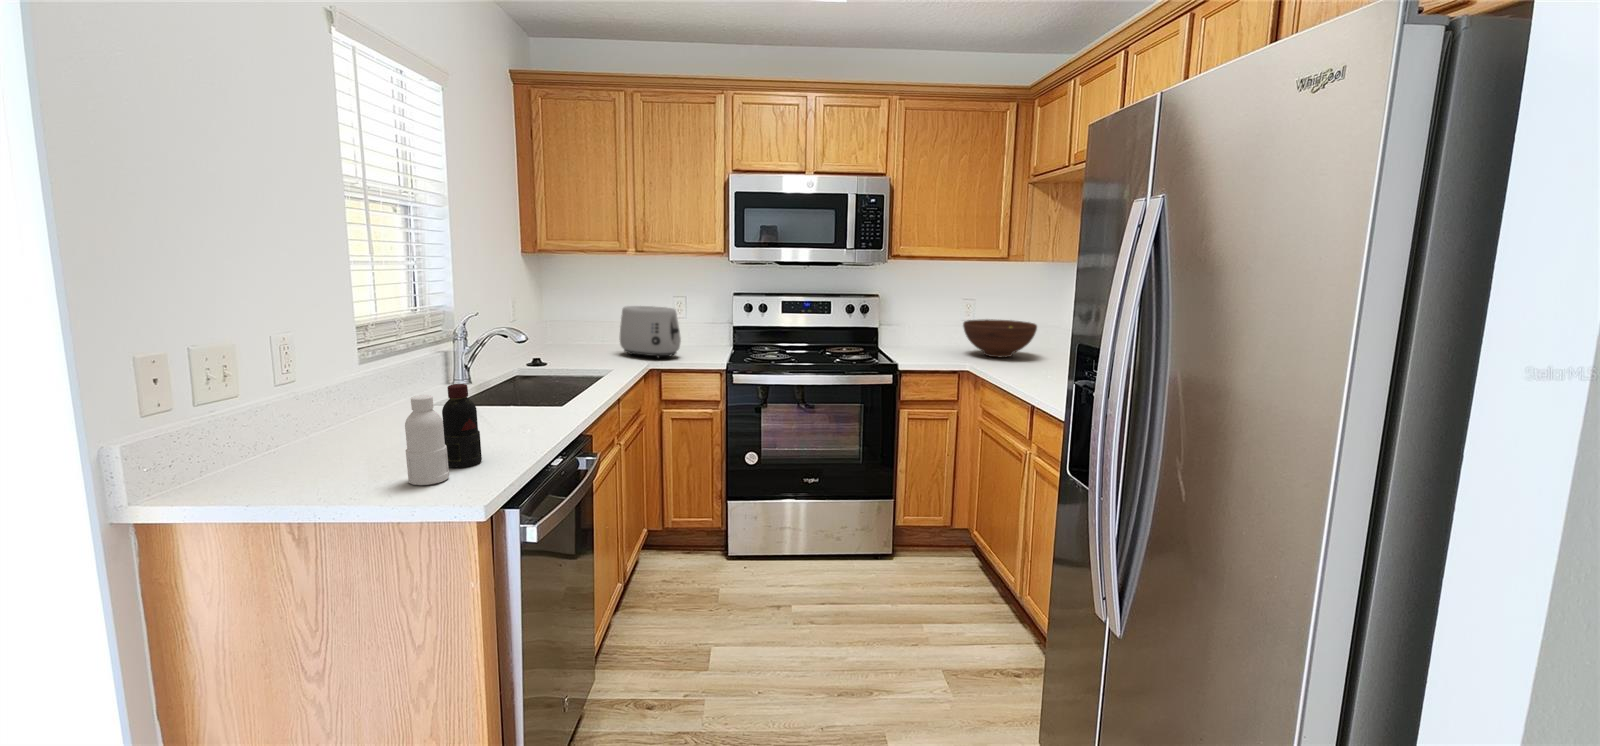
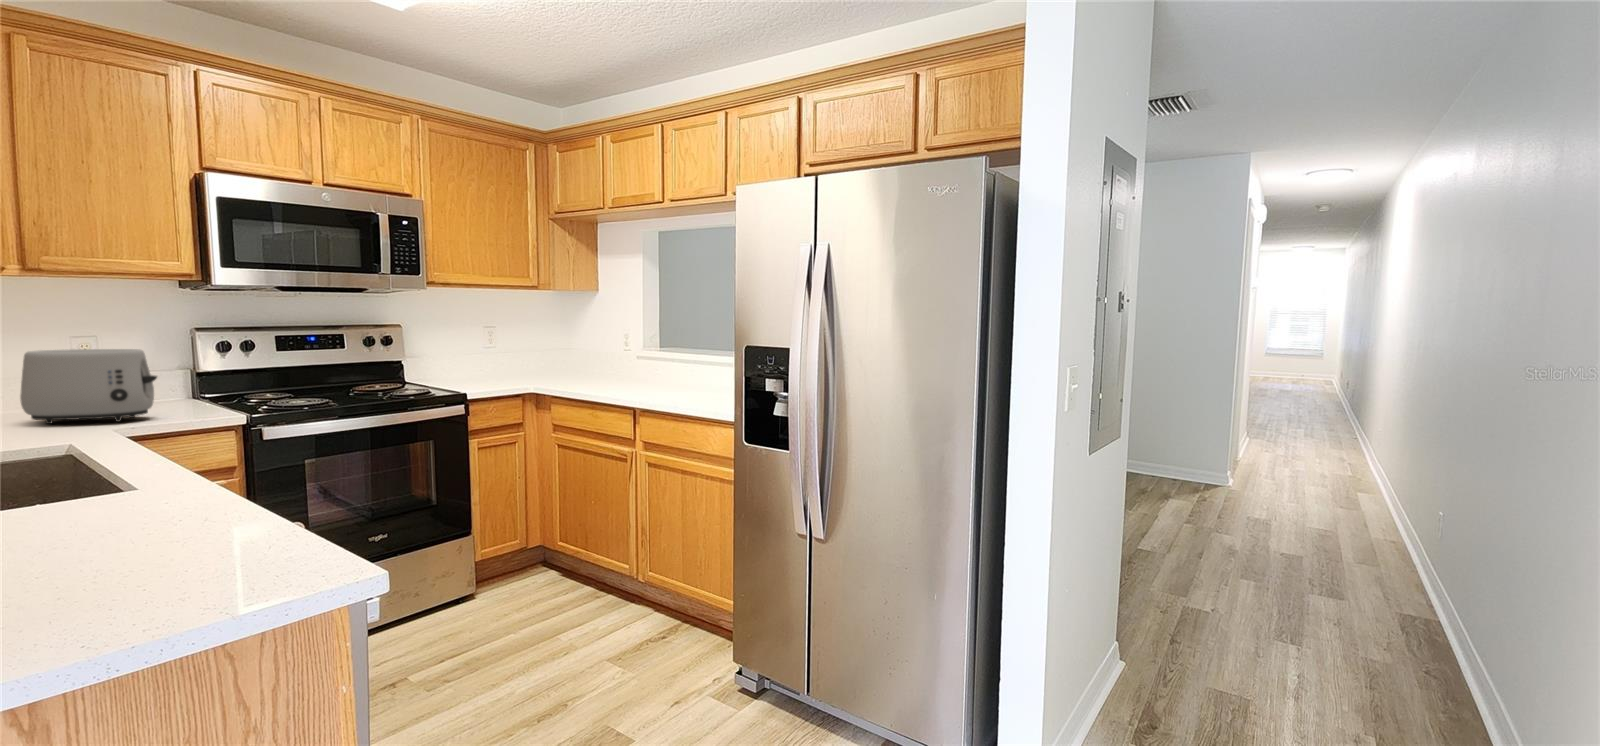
fruit bowl: present [963,319,1037,357] -> none [502,346,575,381]
bottle: present [405,384,482,485] -> none [89,426,164,569]

